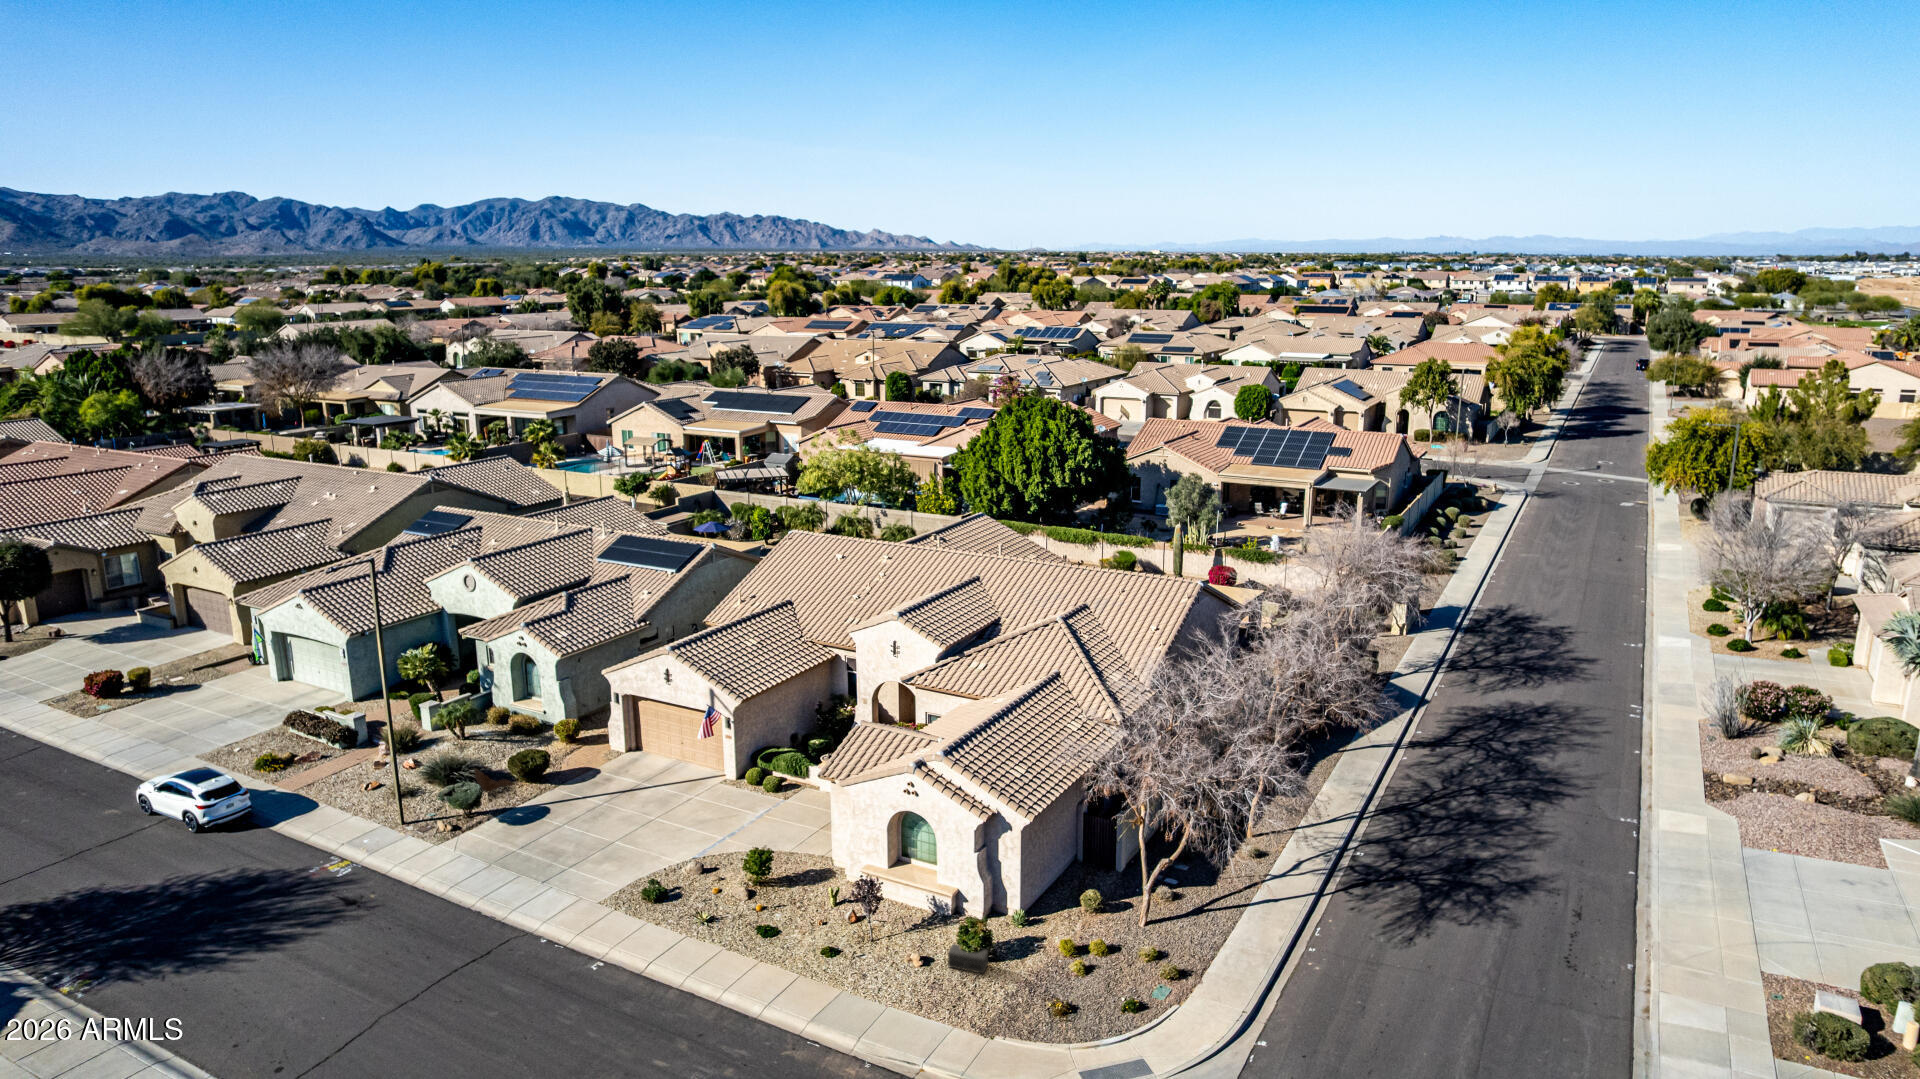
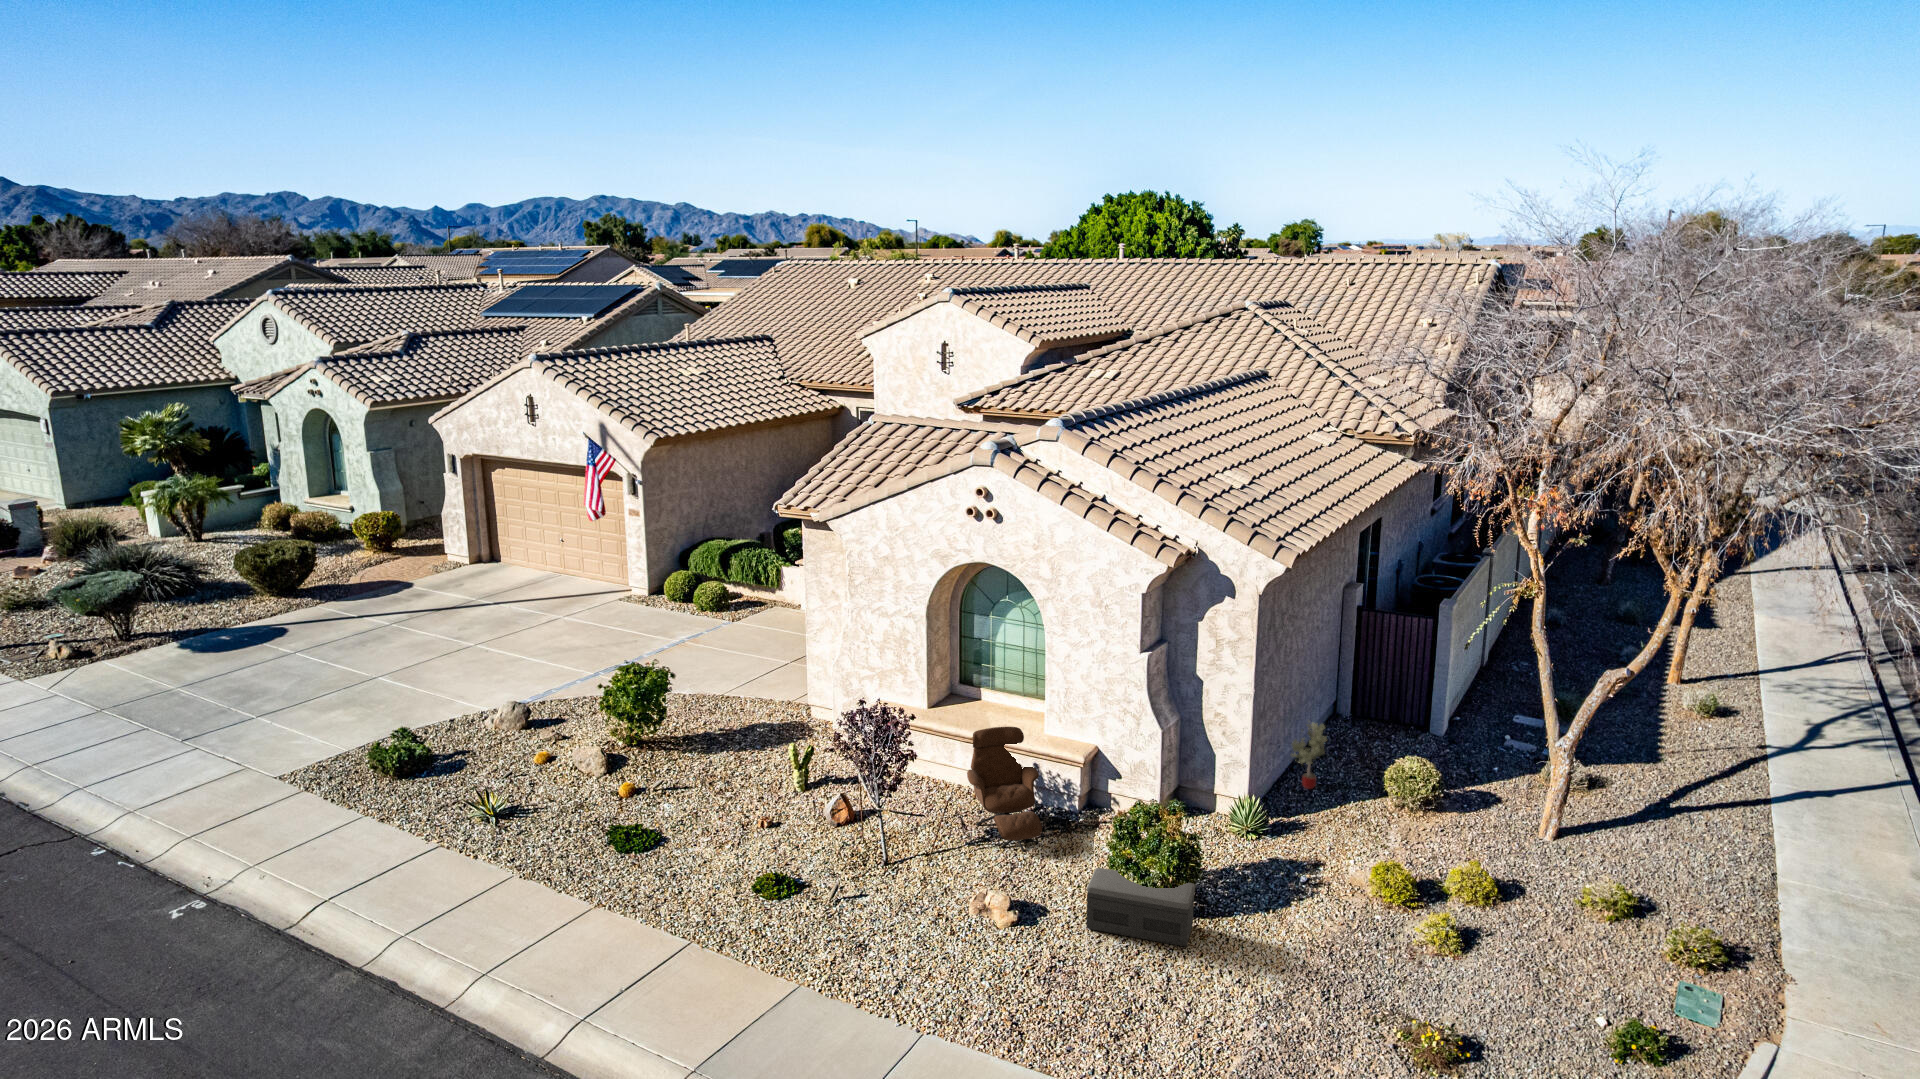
lounge chair: present [474,769,512,796] -> present [967,727,1042,852]
potted tree: none [1043,872,1061,902] -> present [1290,723,1327,789]

